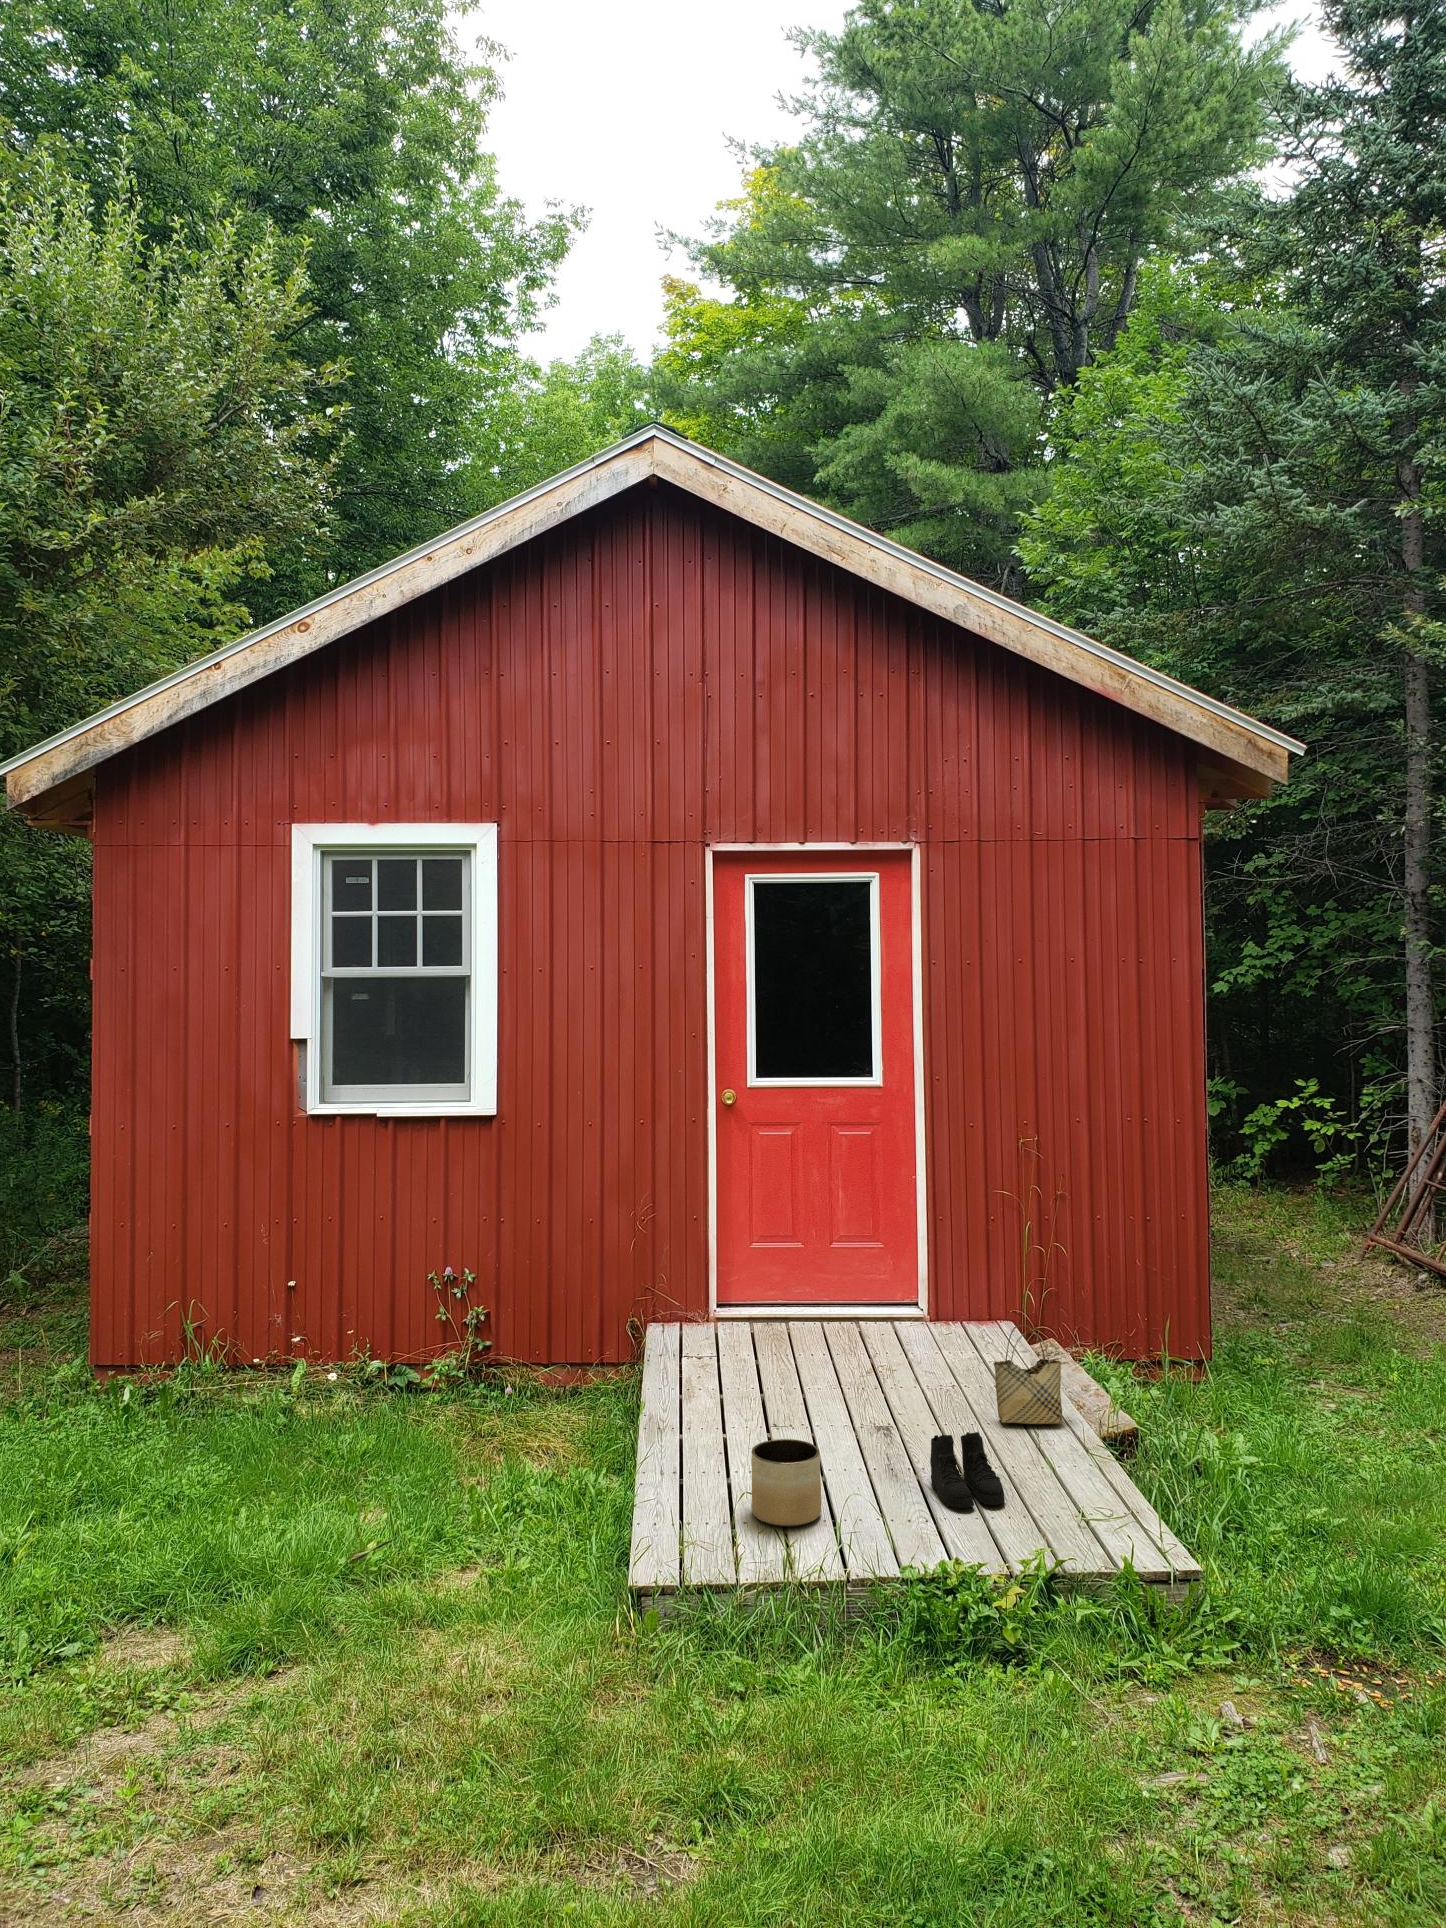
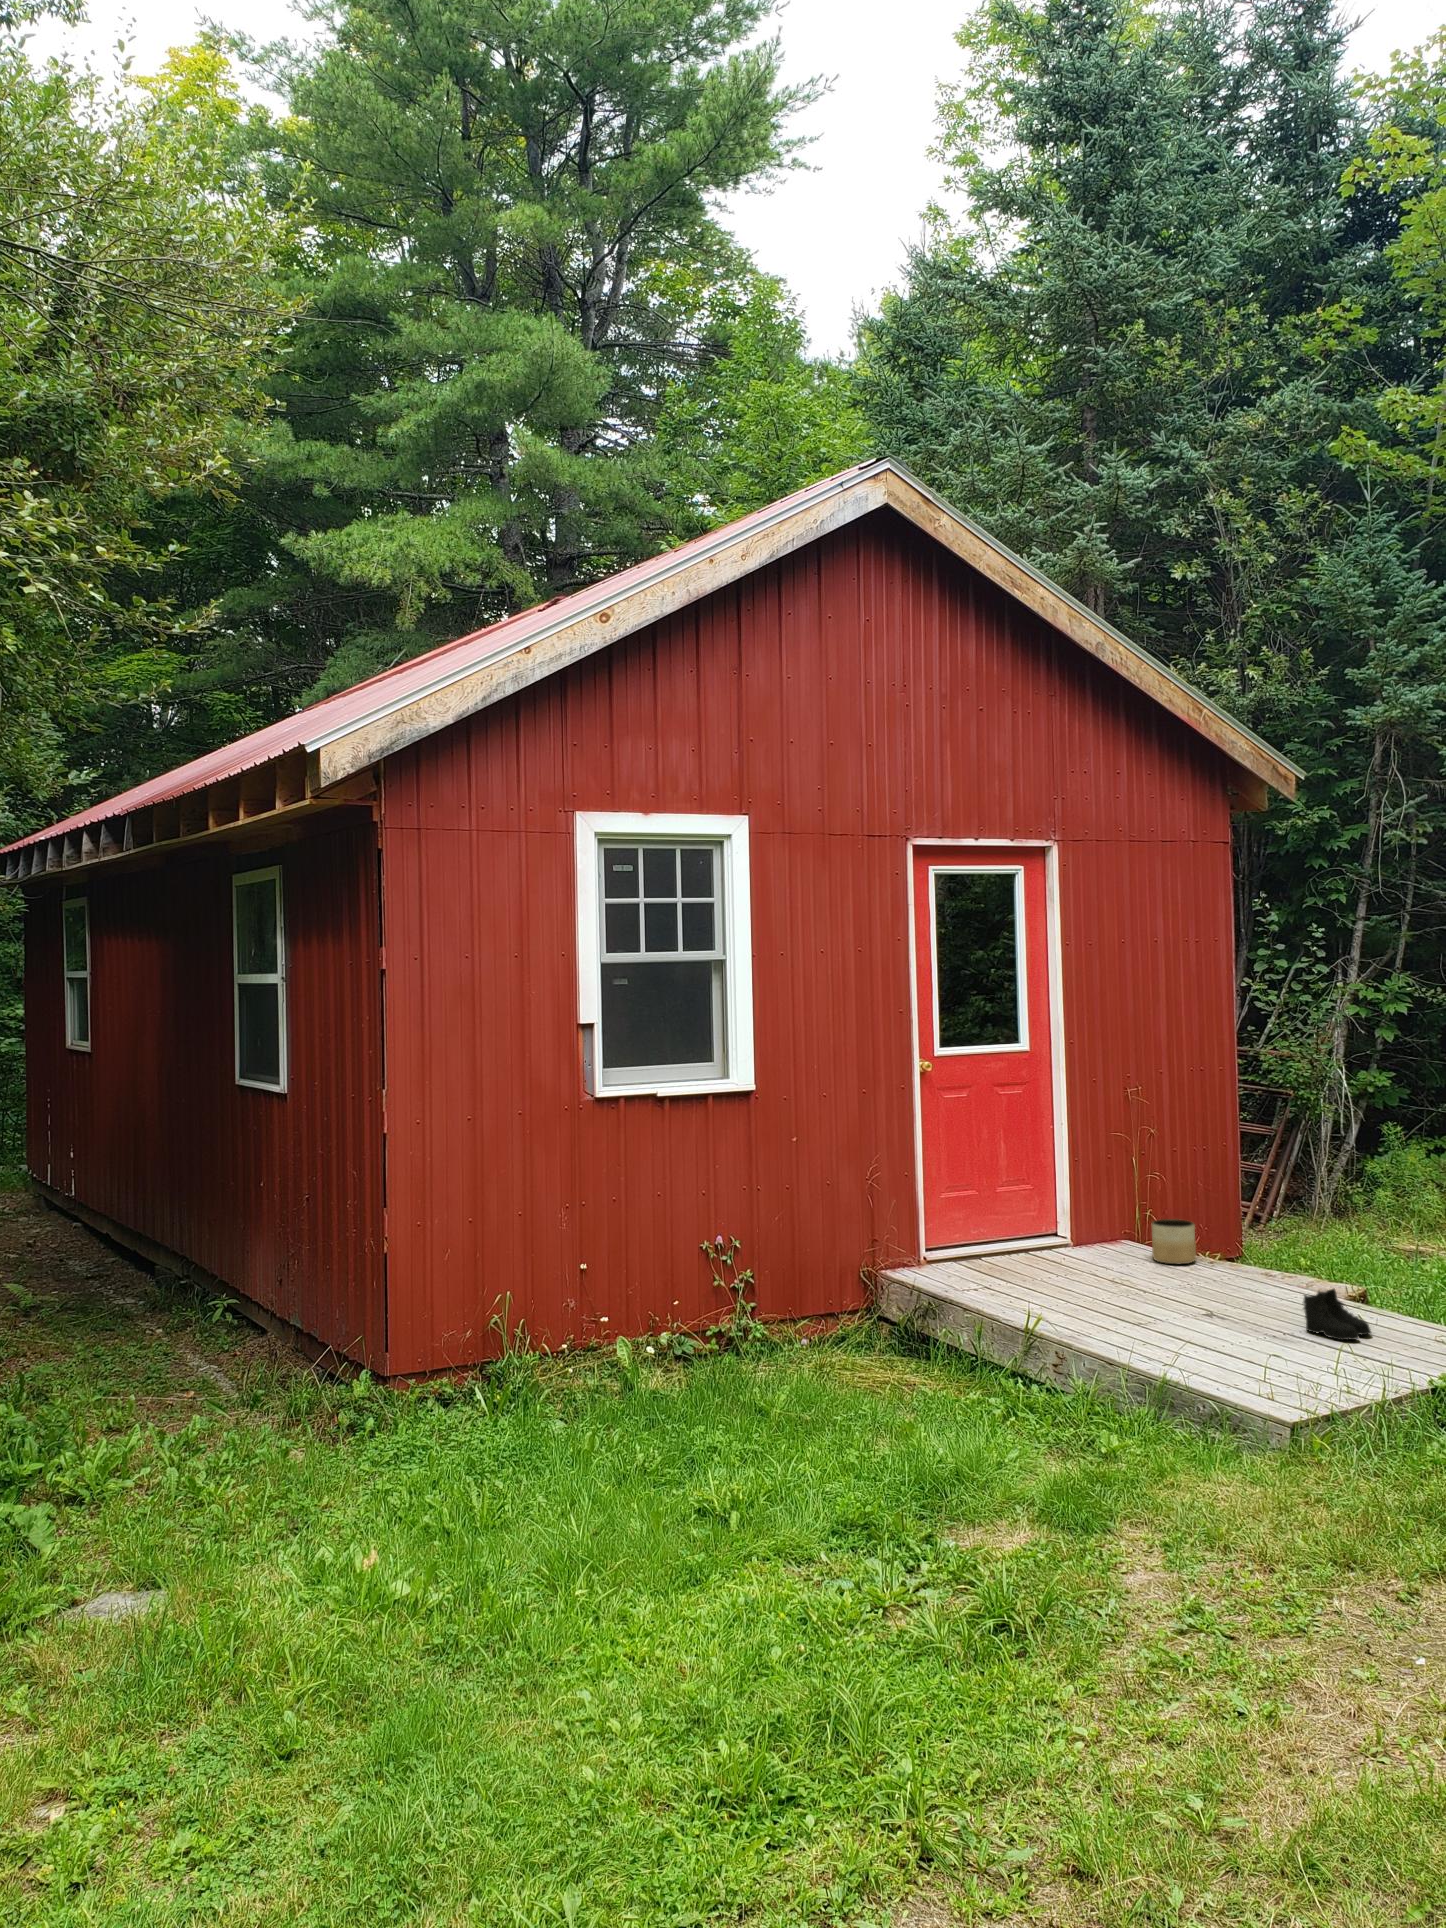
woven basket: present [993,1324,1062,1424] -> none [1263,1217,1310,1291]
planter: present [752,1439,821,1527] -> present [1152,1219,1196,1264]

